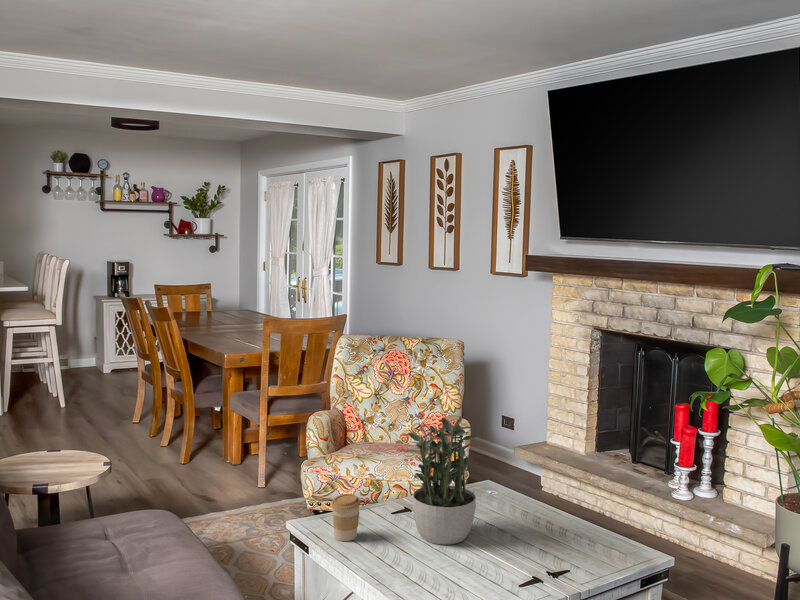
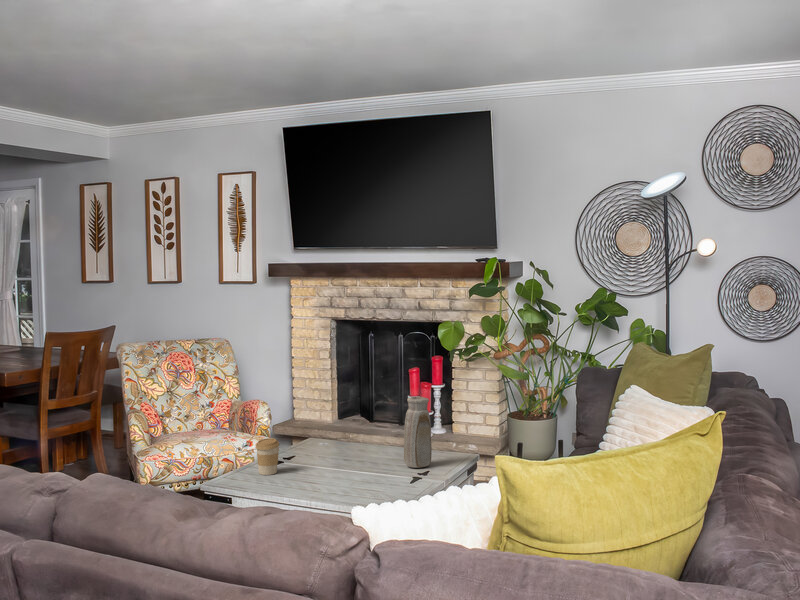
potted plant: present [406,417,477,545] -> none [301,367,357,465]
vase: none [510,480,550,583] -> present [404,397,432,468]

